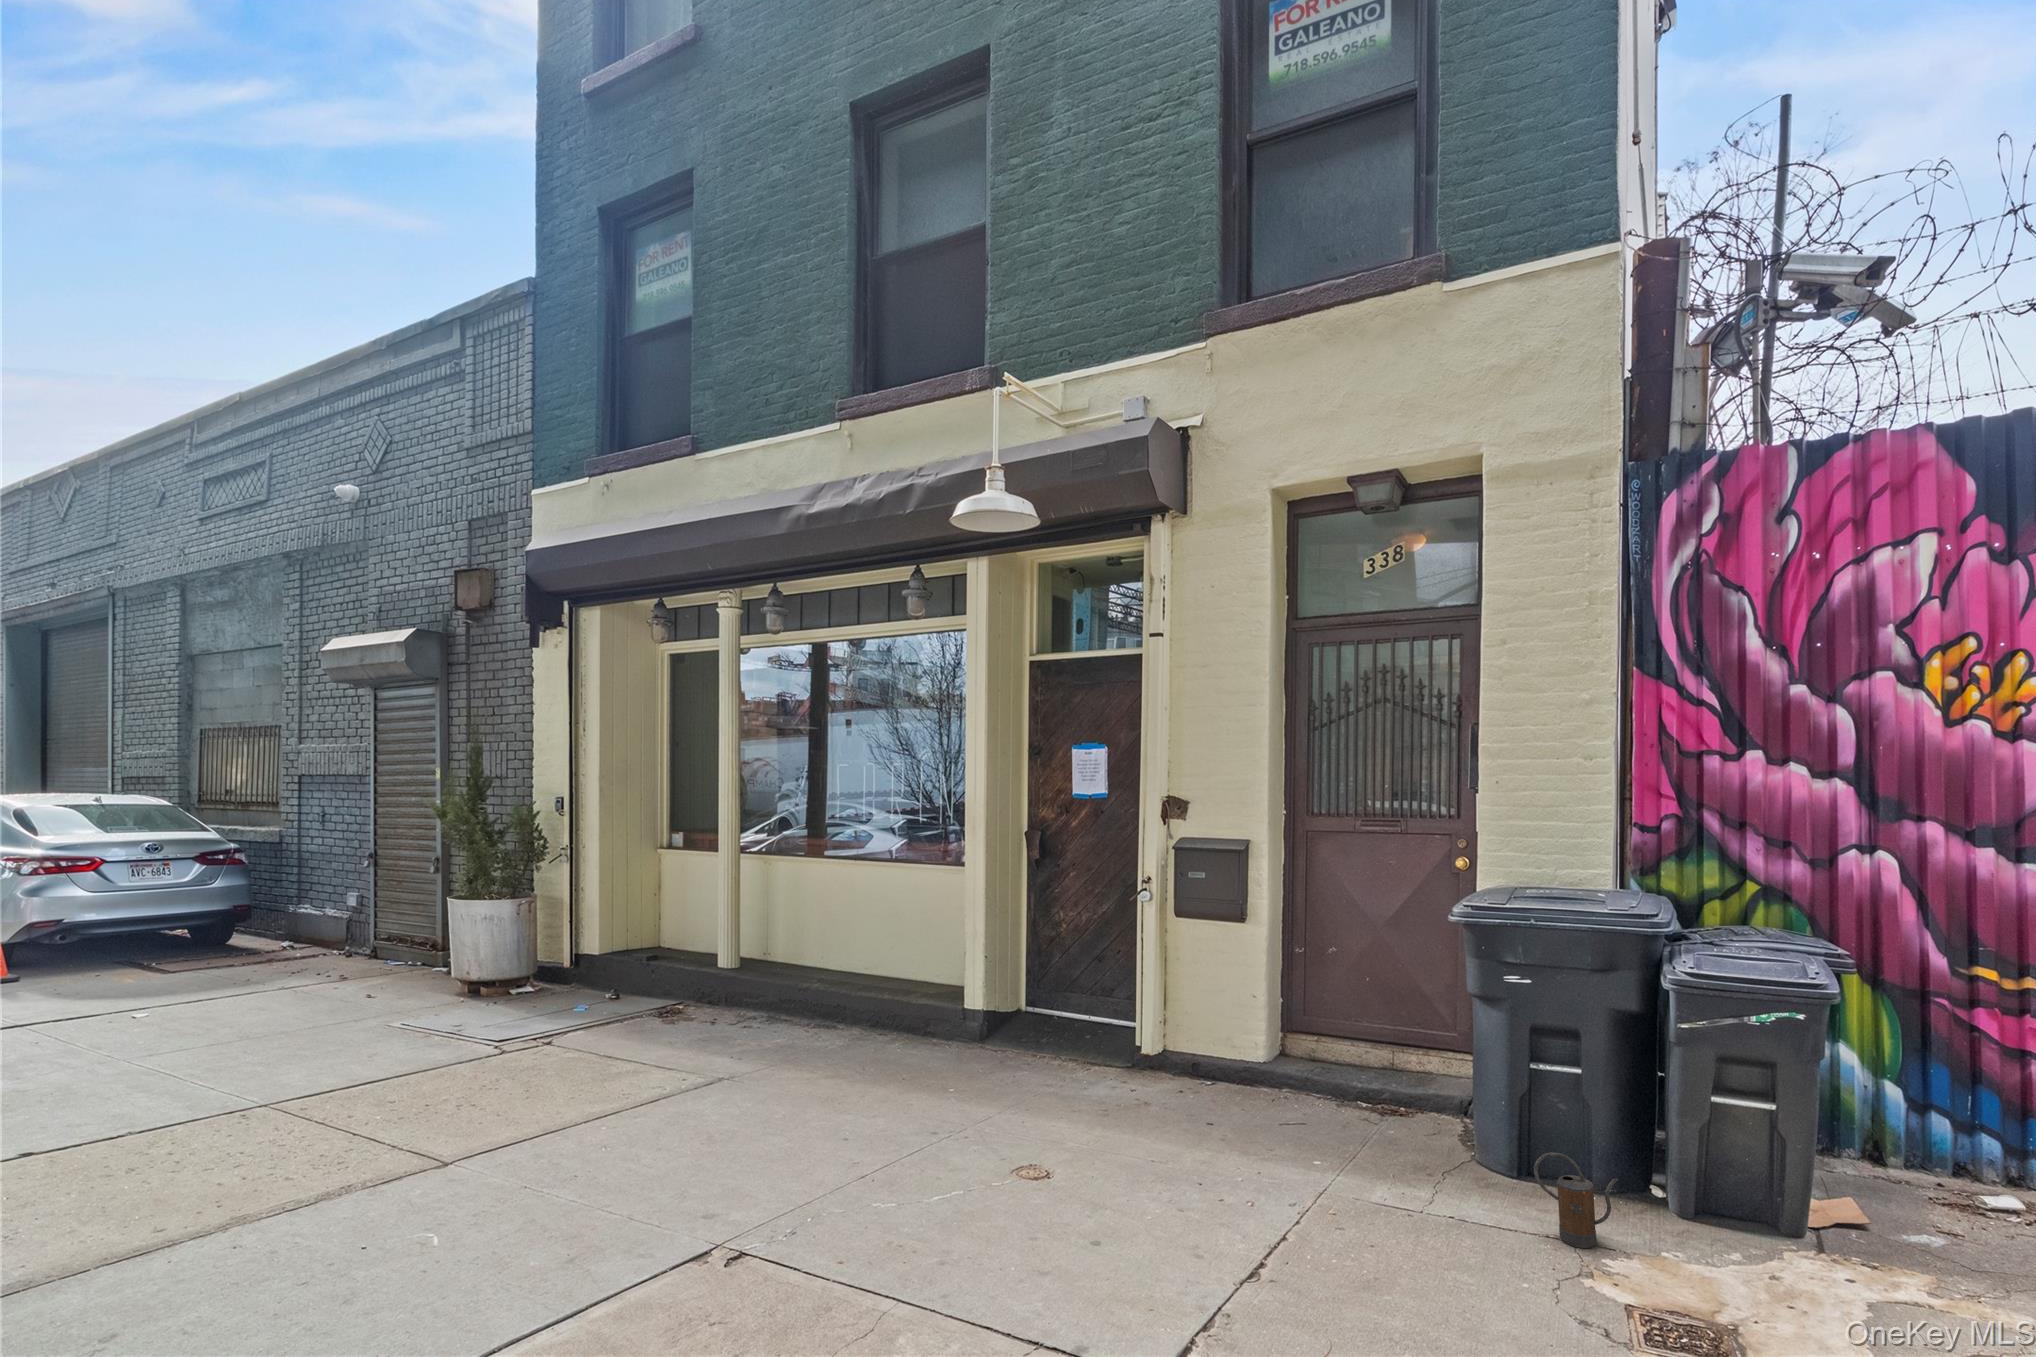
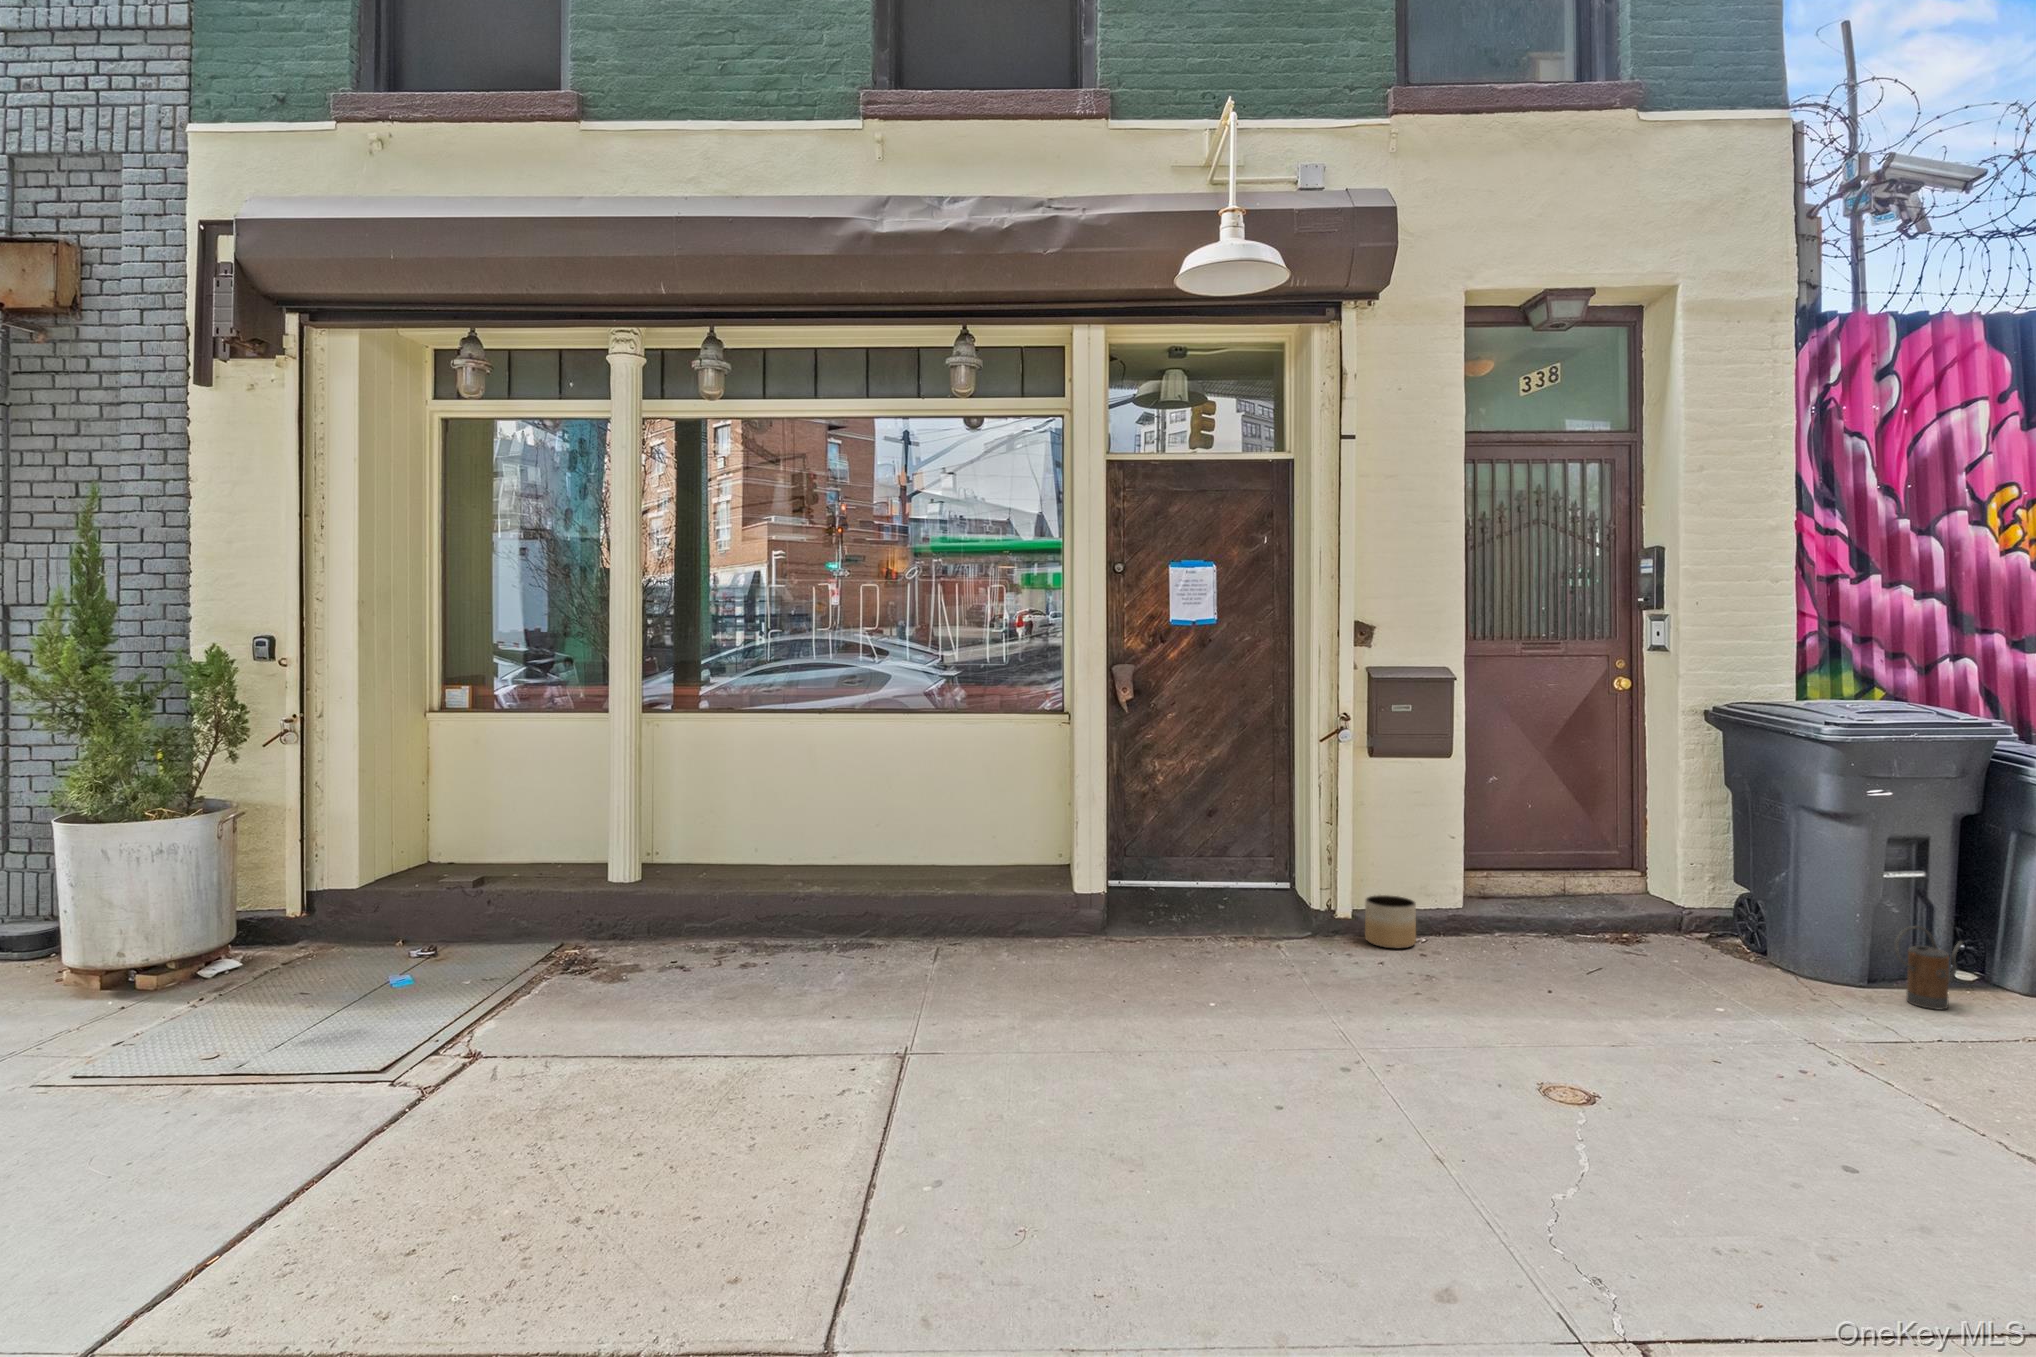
planter: none [1174,1046,1219,1097] -> present [1365,895,1416,948]

